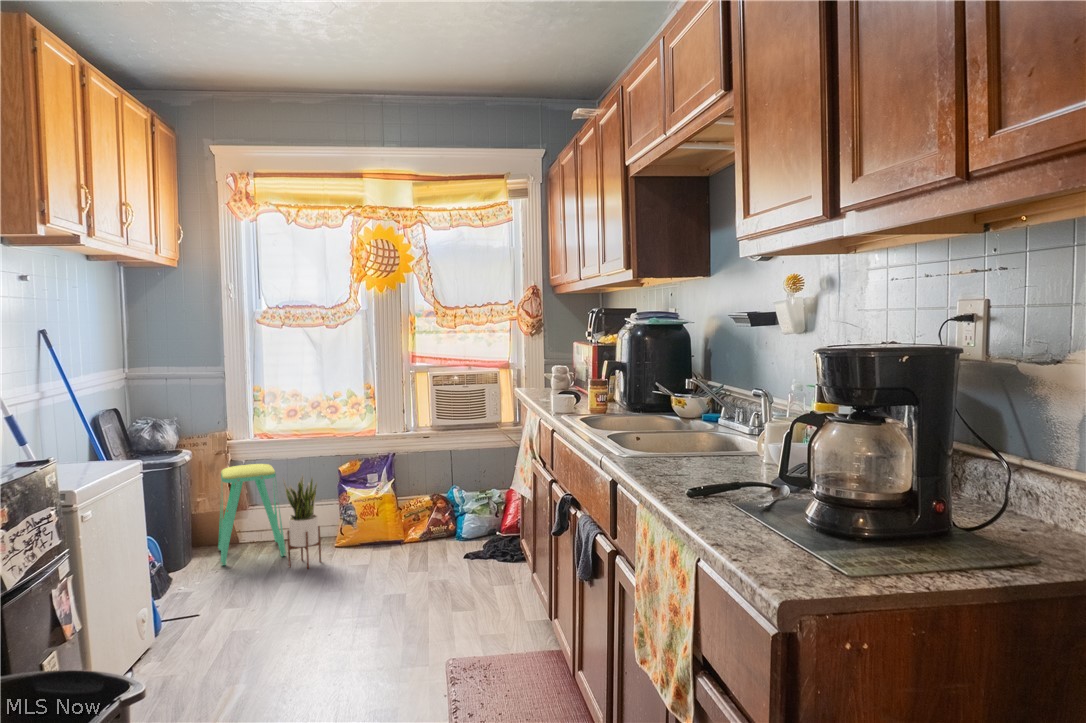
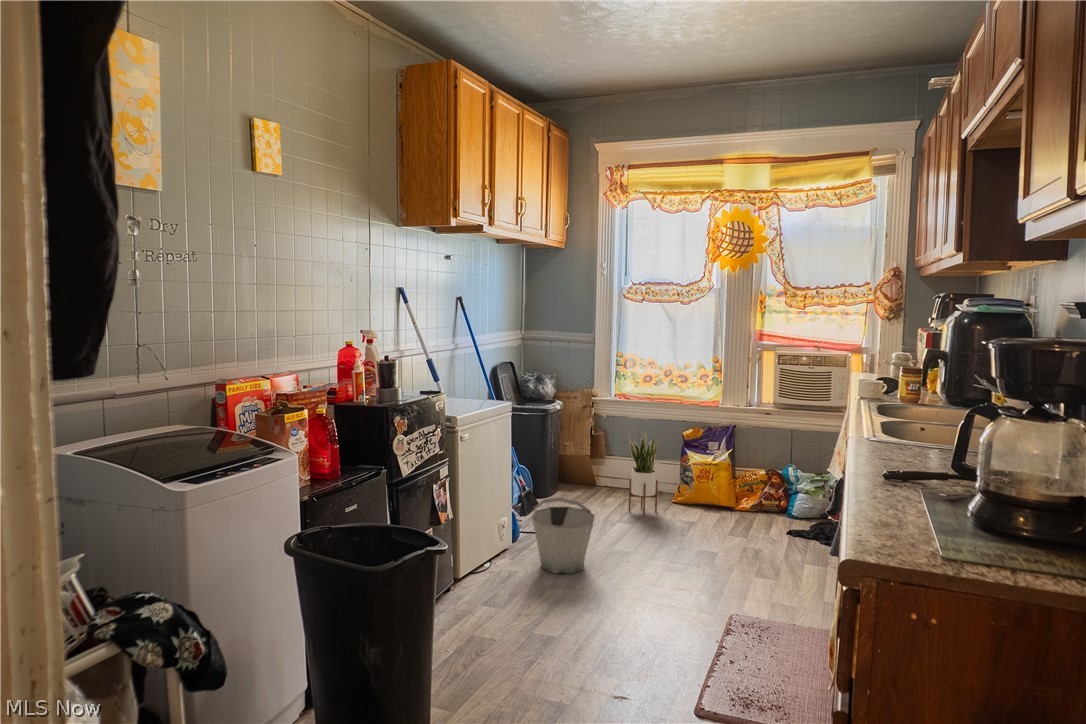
stool: present [218,464,286,565] -> none [578,419,630,501]
bucket: none [184,566,265,660] -> present [532,497,594,574]

